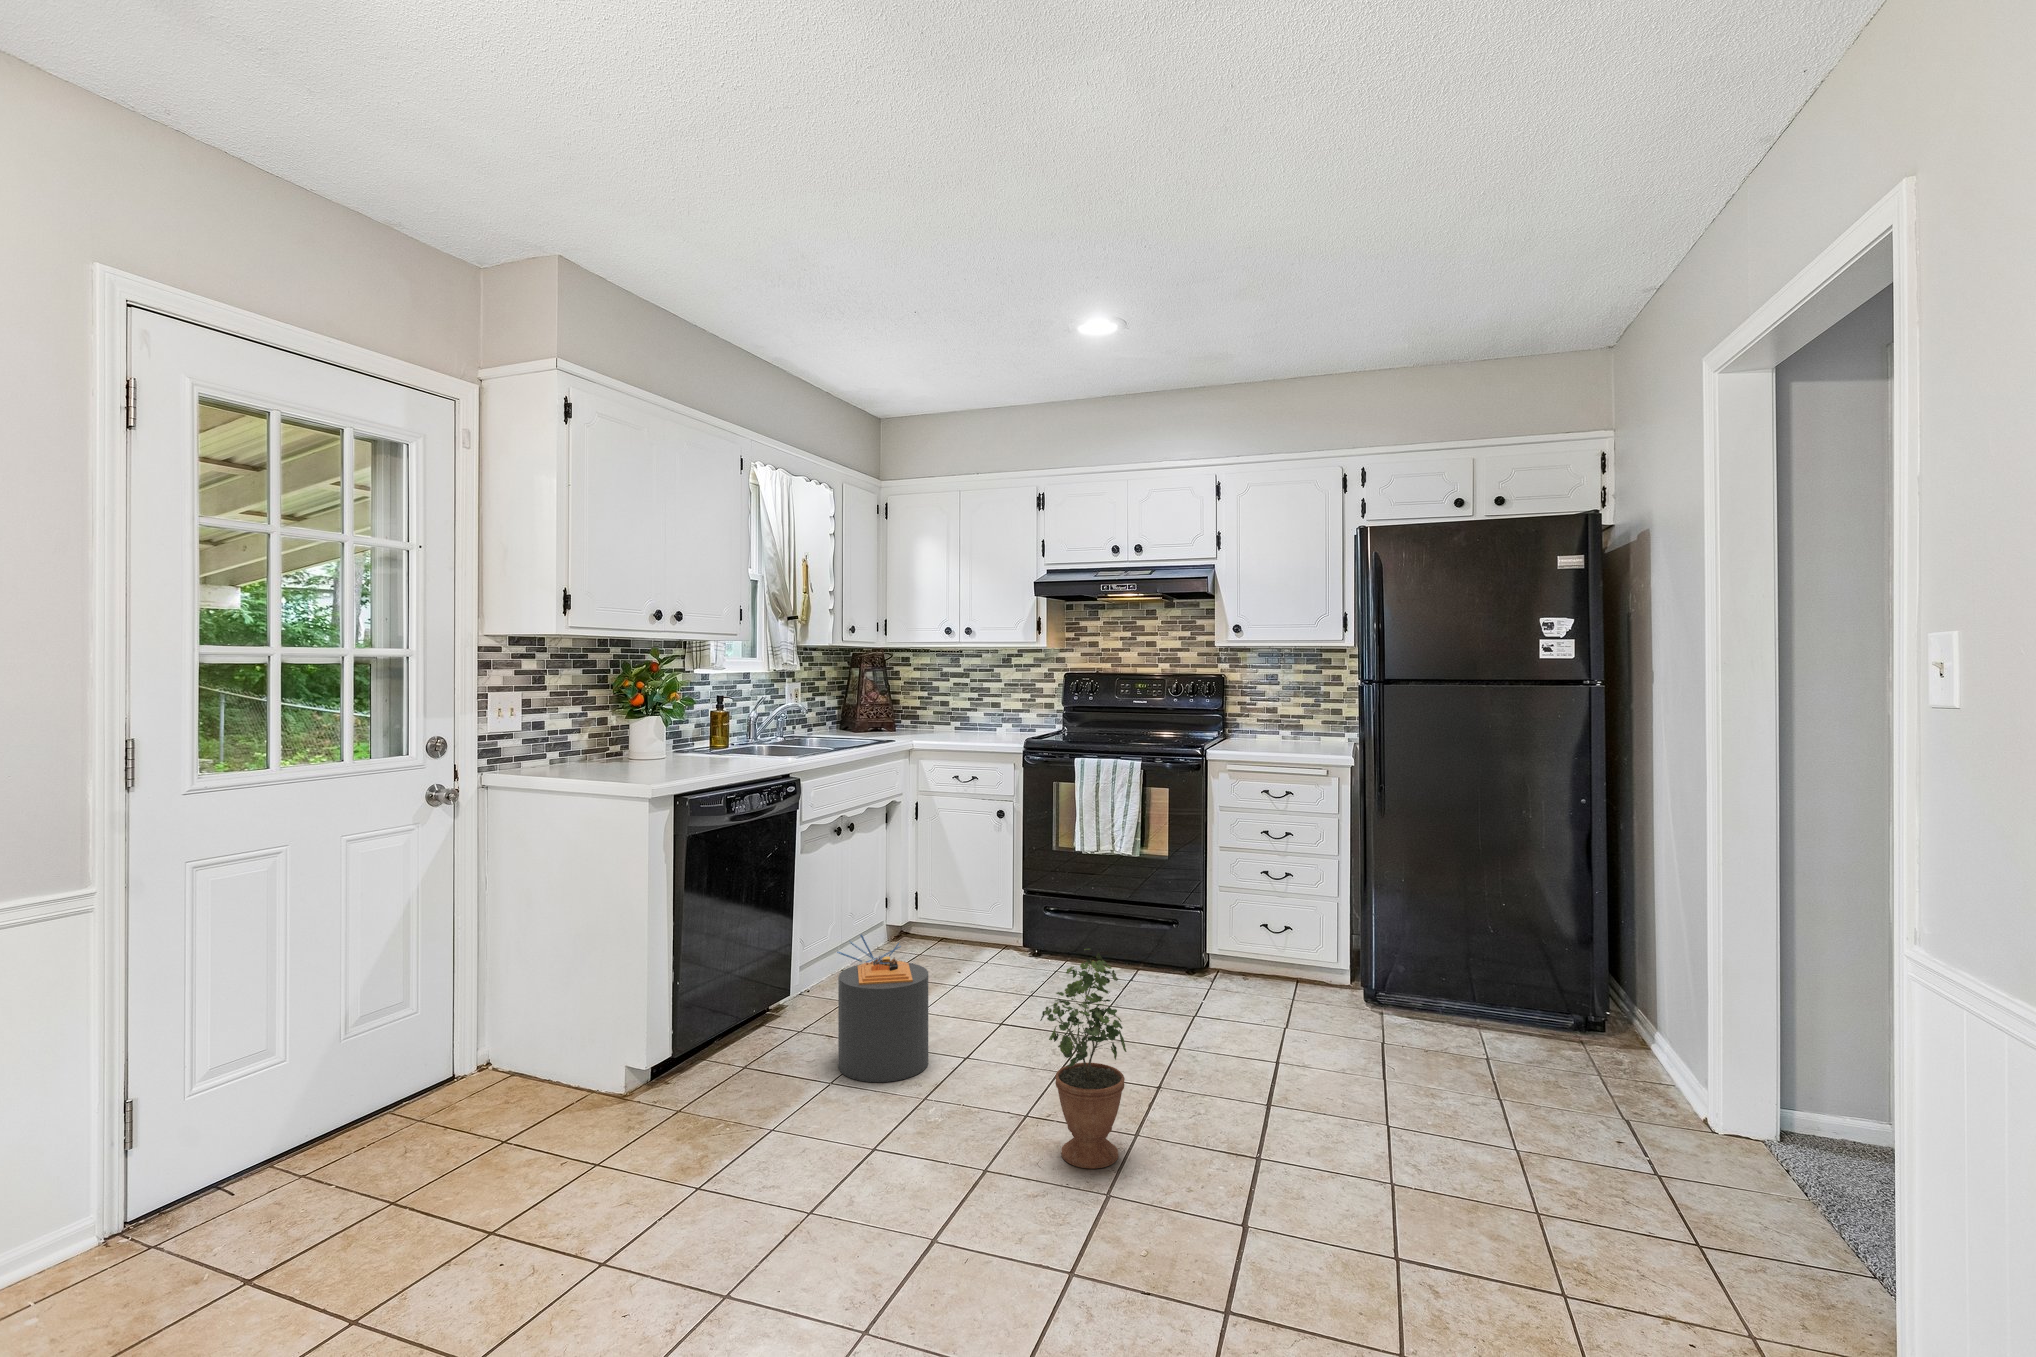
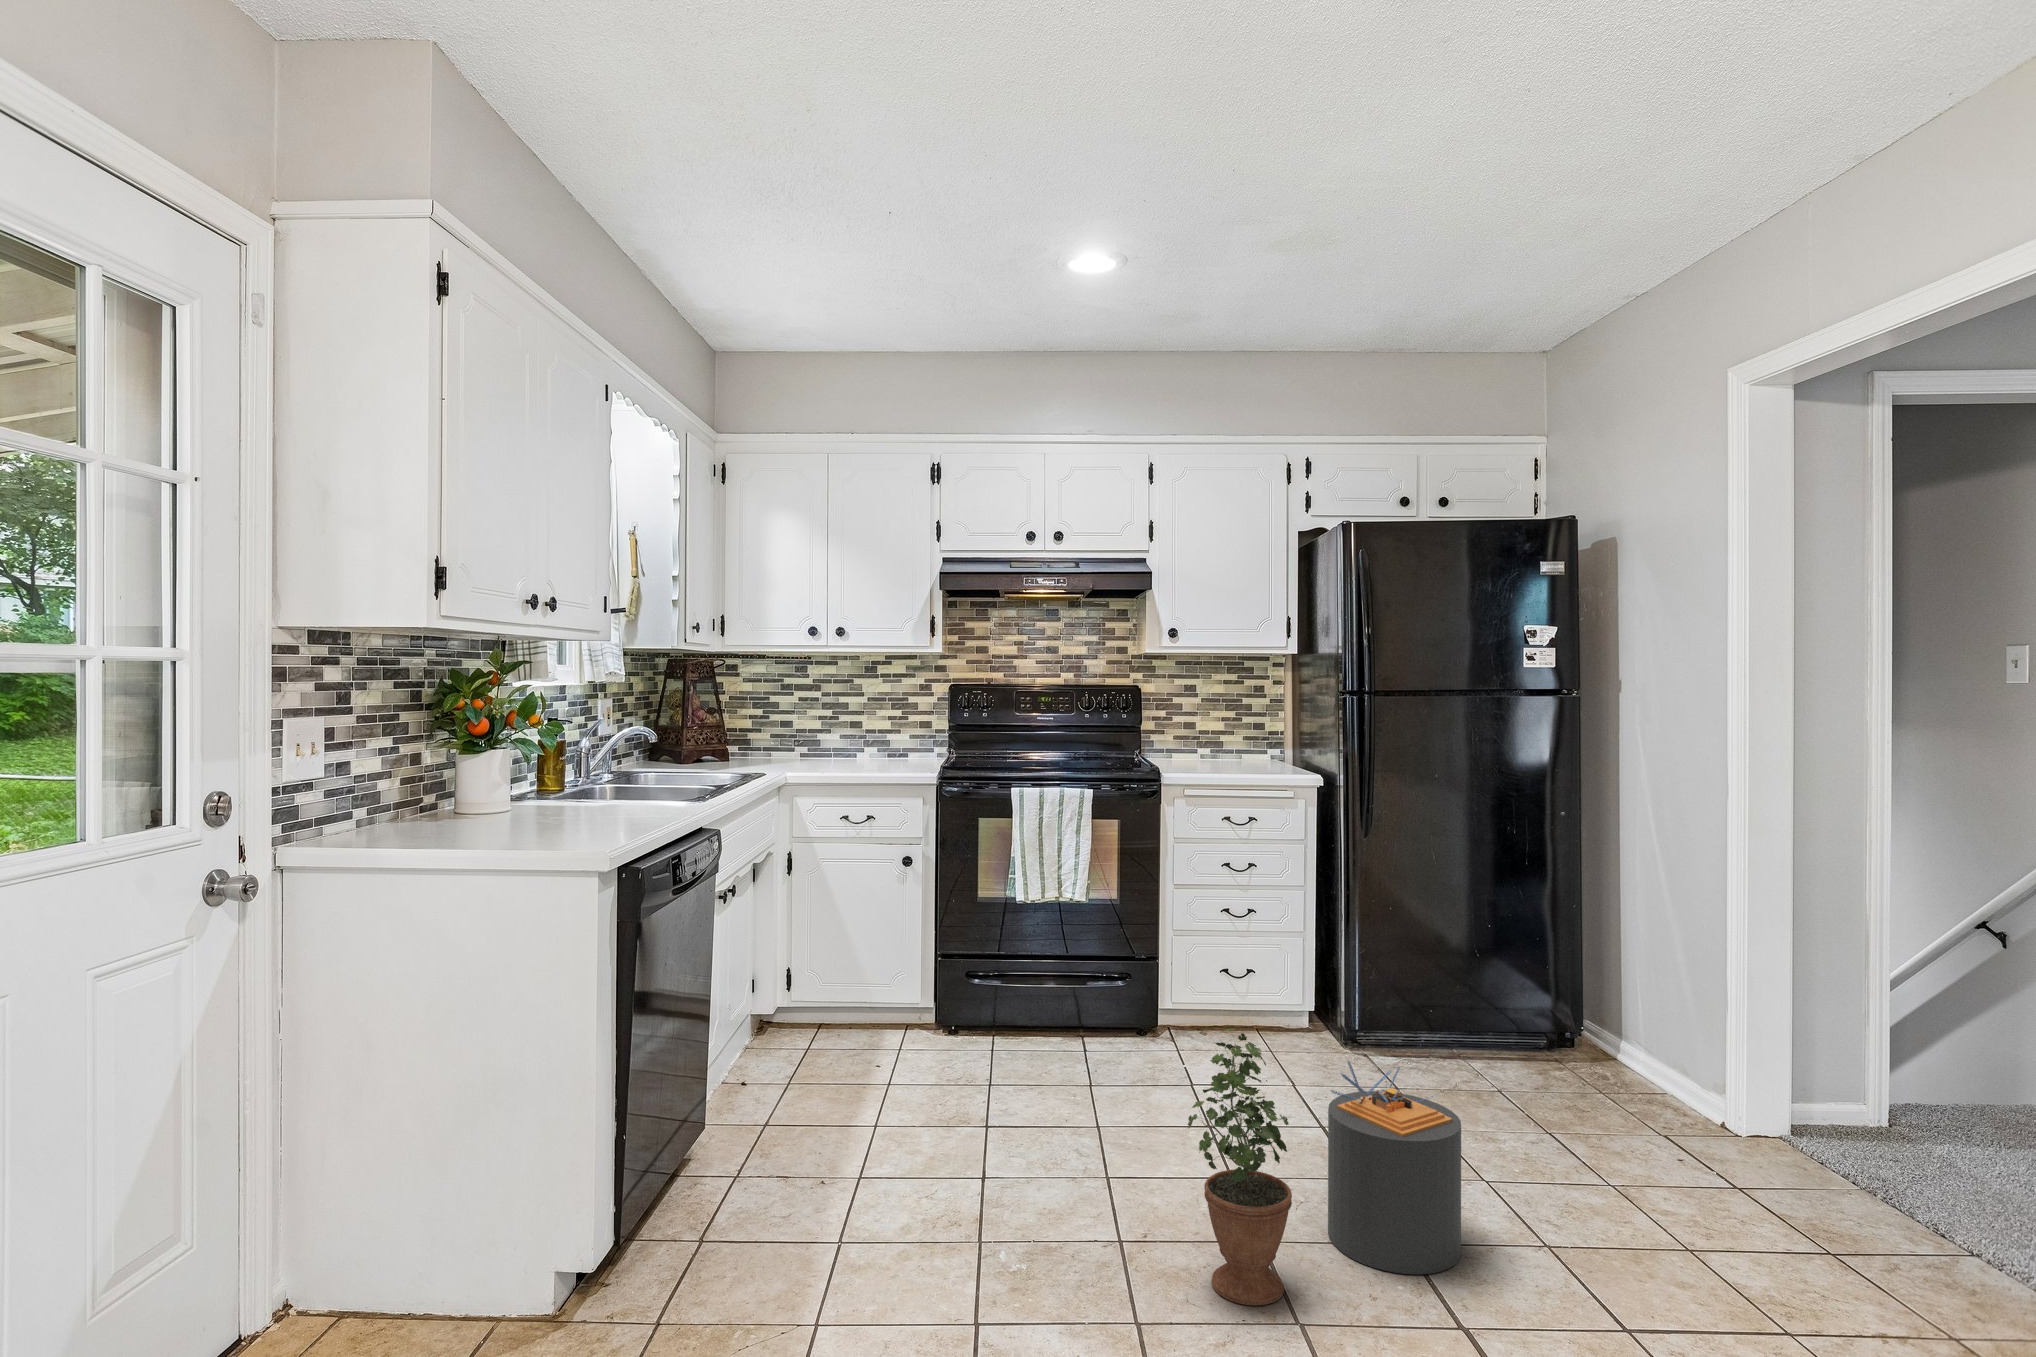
trash can: present [837,935,928,1082] -> present [1328,1061,1461,1274]

